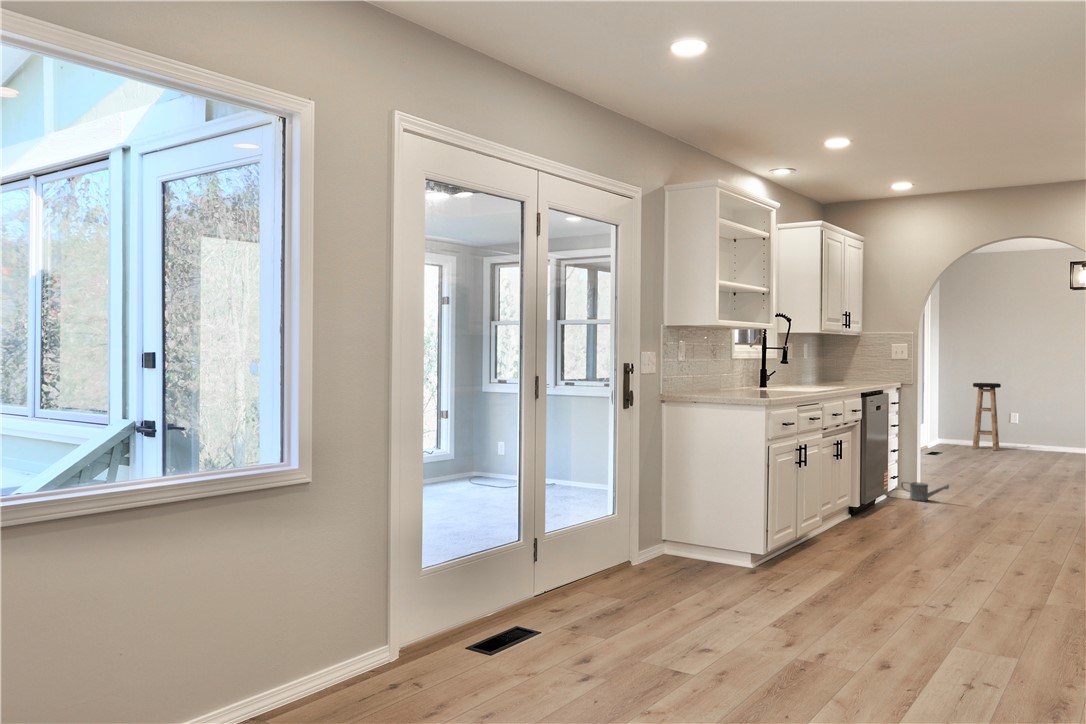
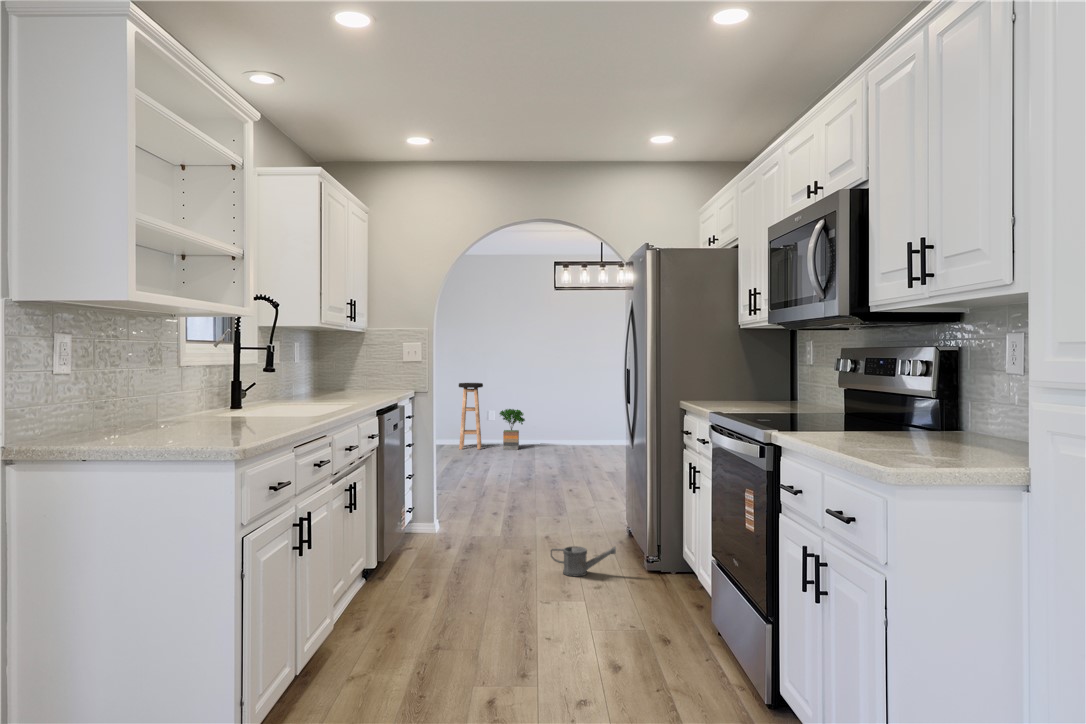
potted tree: none [1019,410,1052,454] -> present [500,409,525,450]
watering can: present [901,482,949,501] -> present [551,546,616,577]

